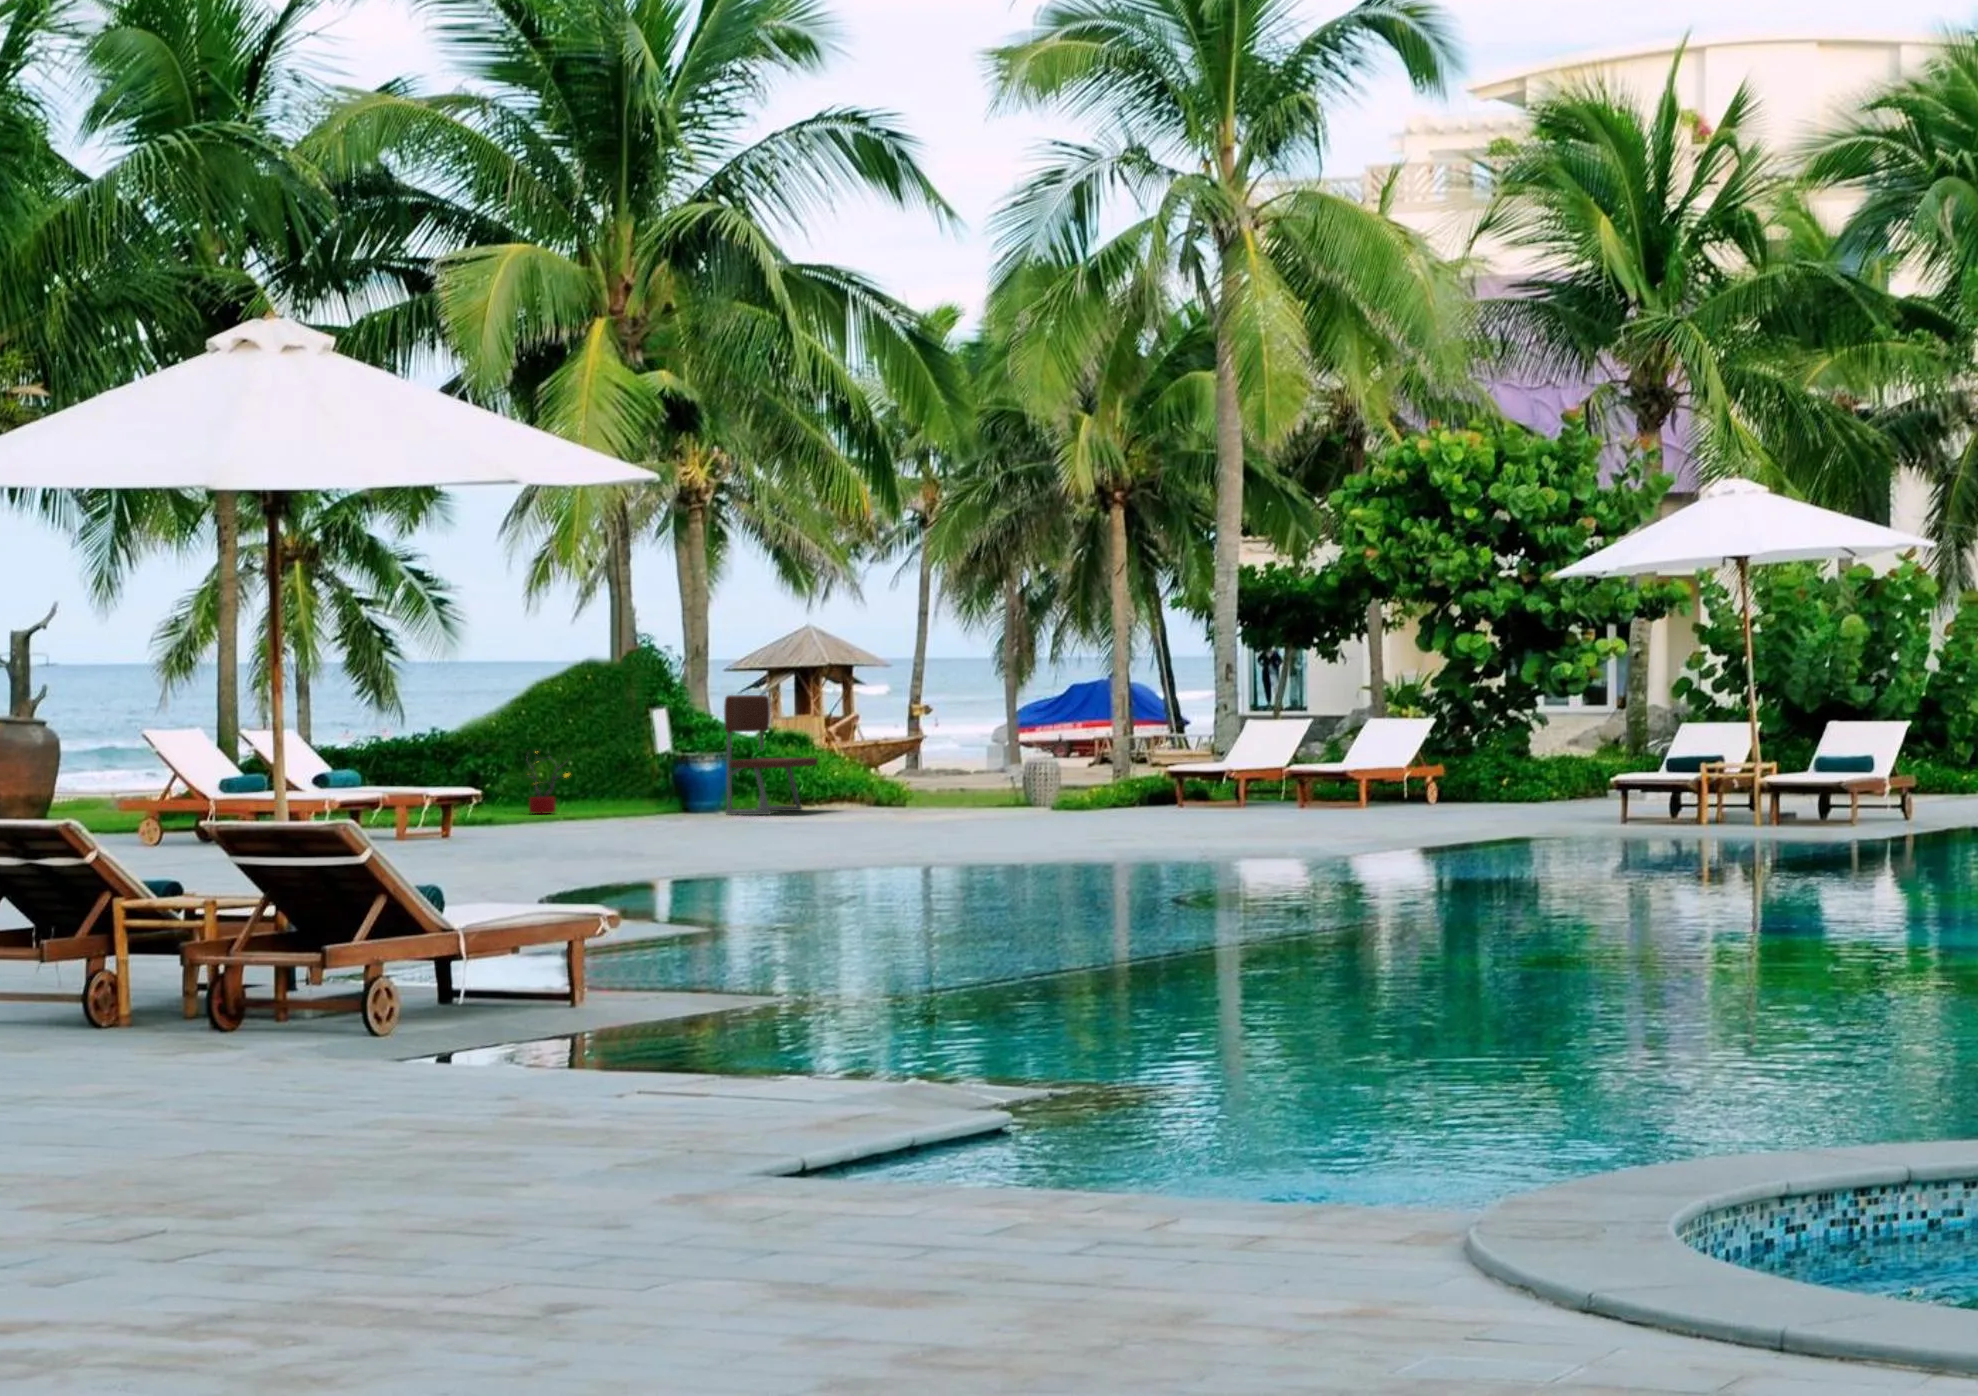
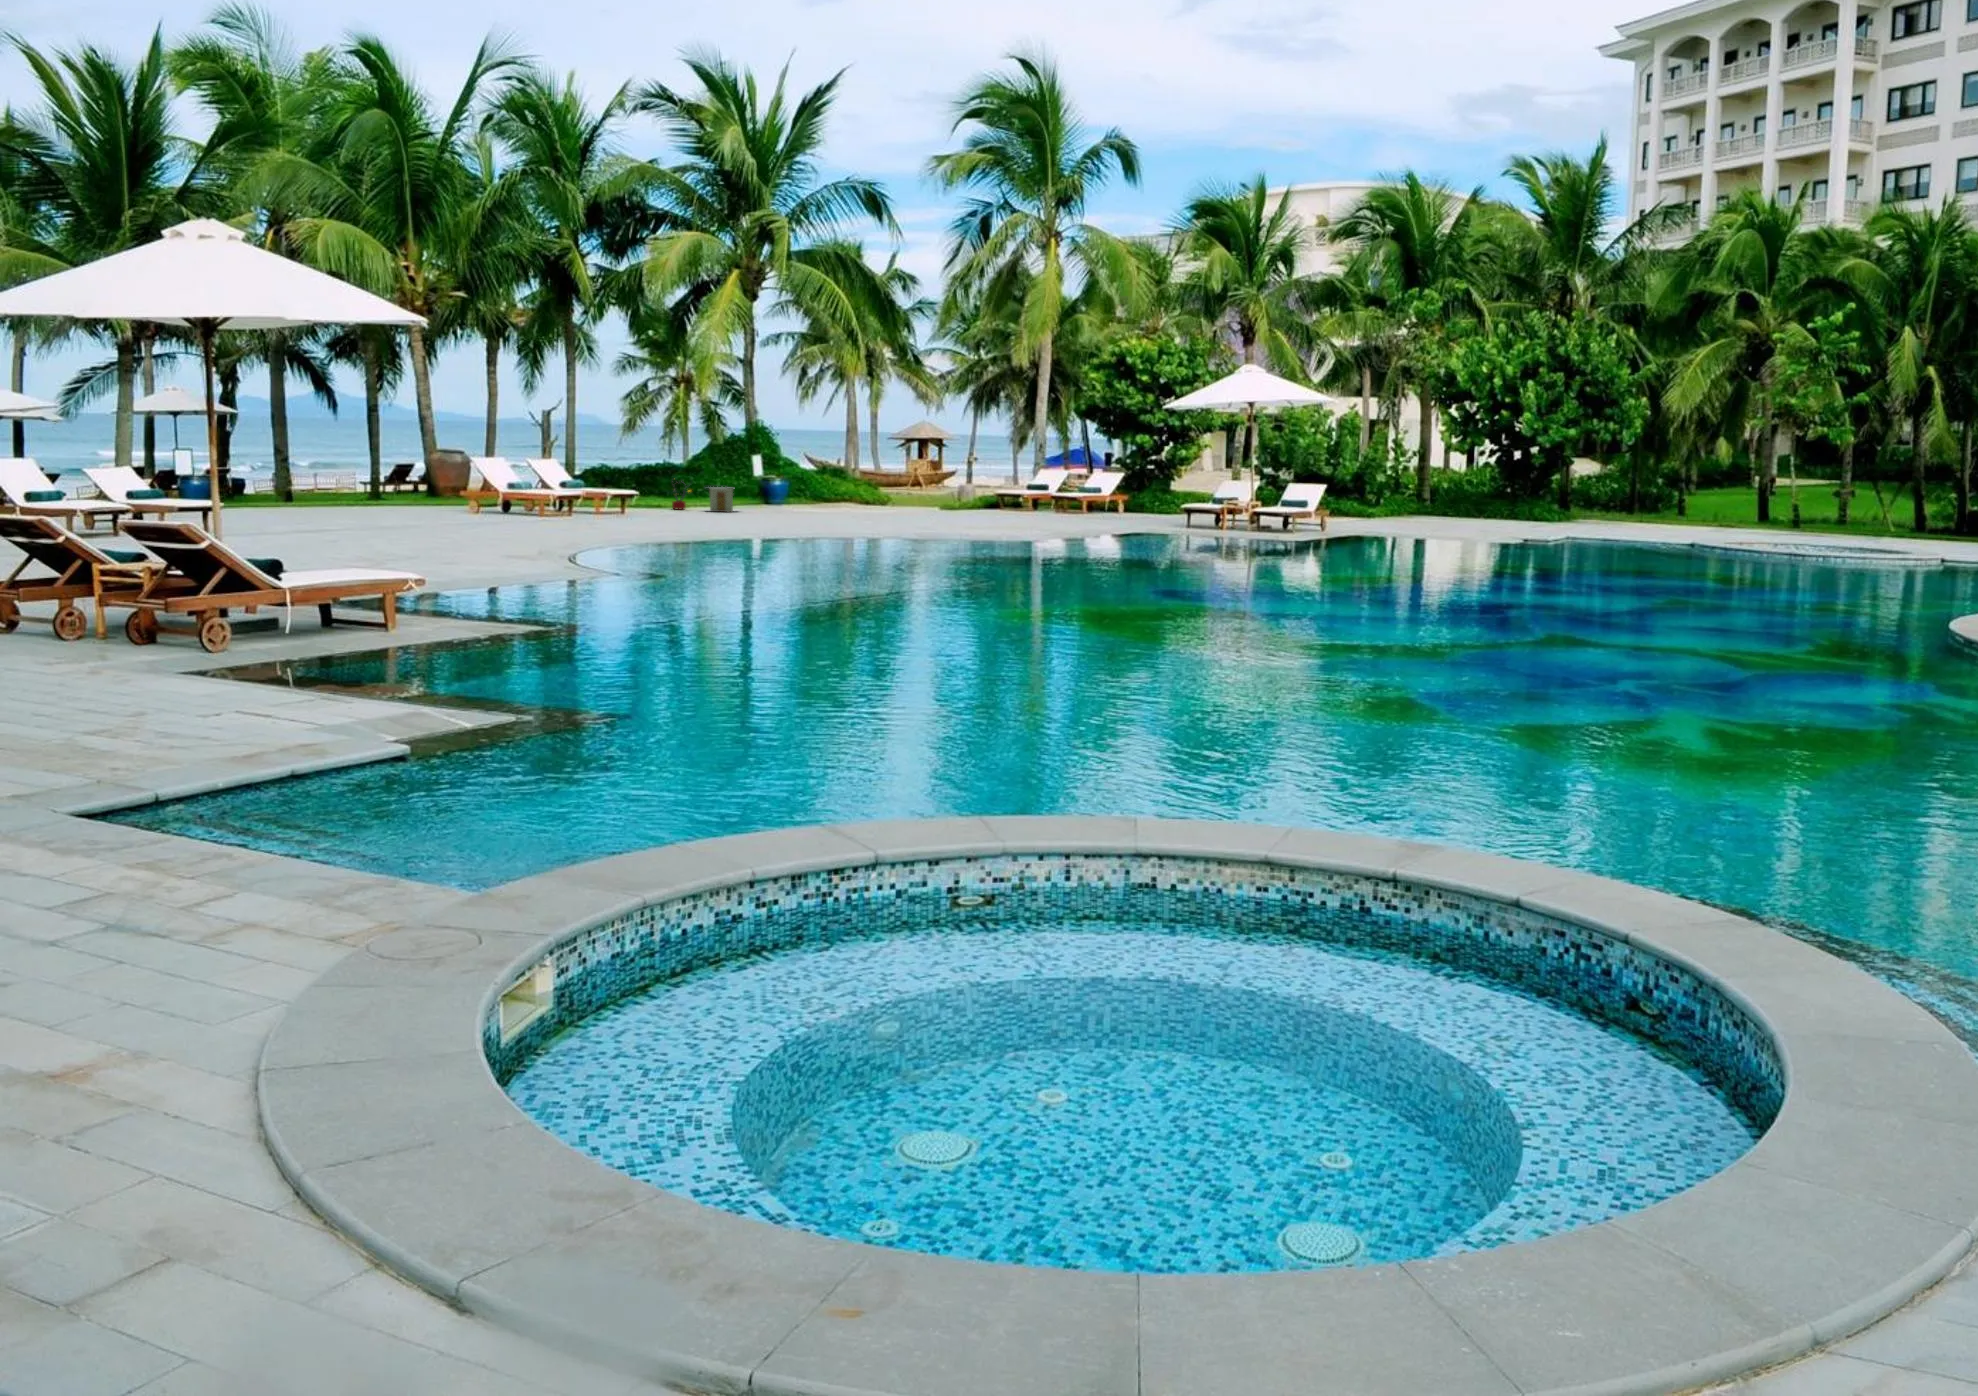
bench: present [724,695,818,815] -> none [766,454,818,514]
side table: none [598,766,663,816] -> present [710,487,733,512]

